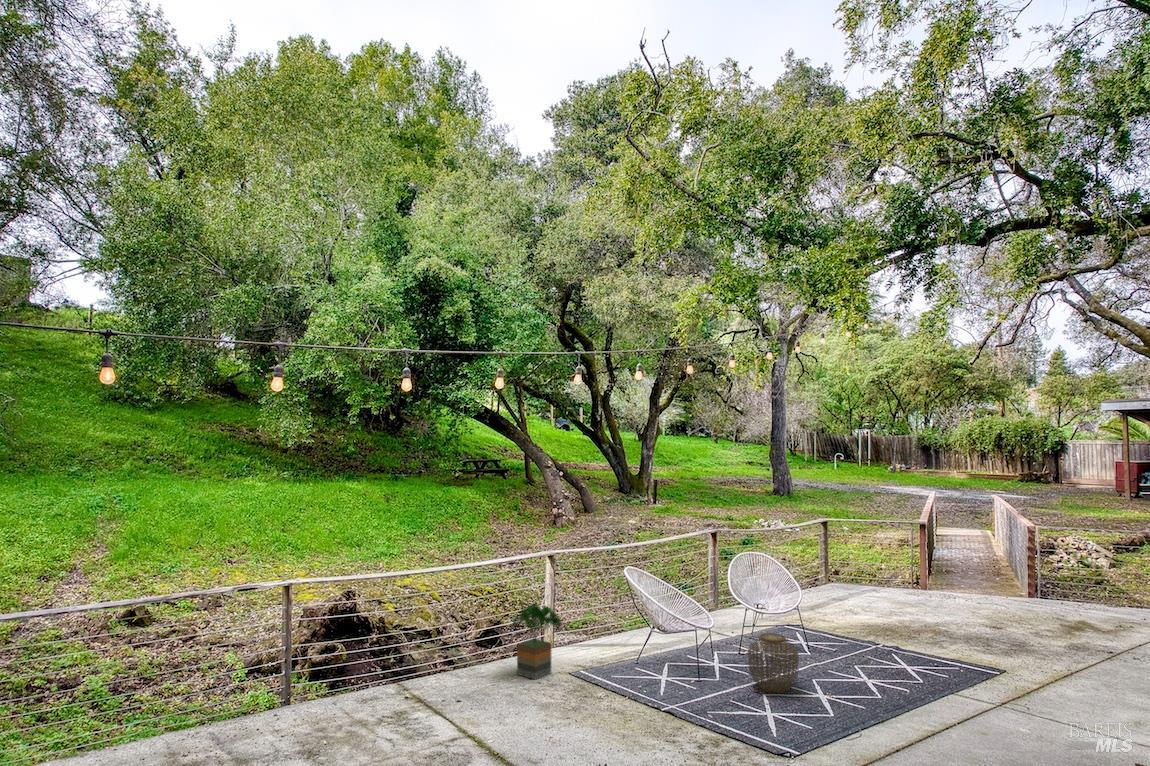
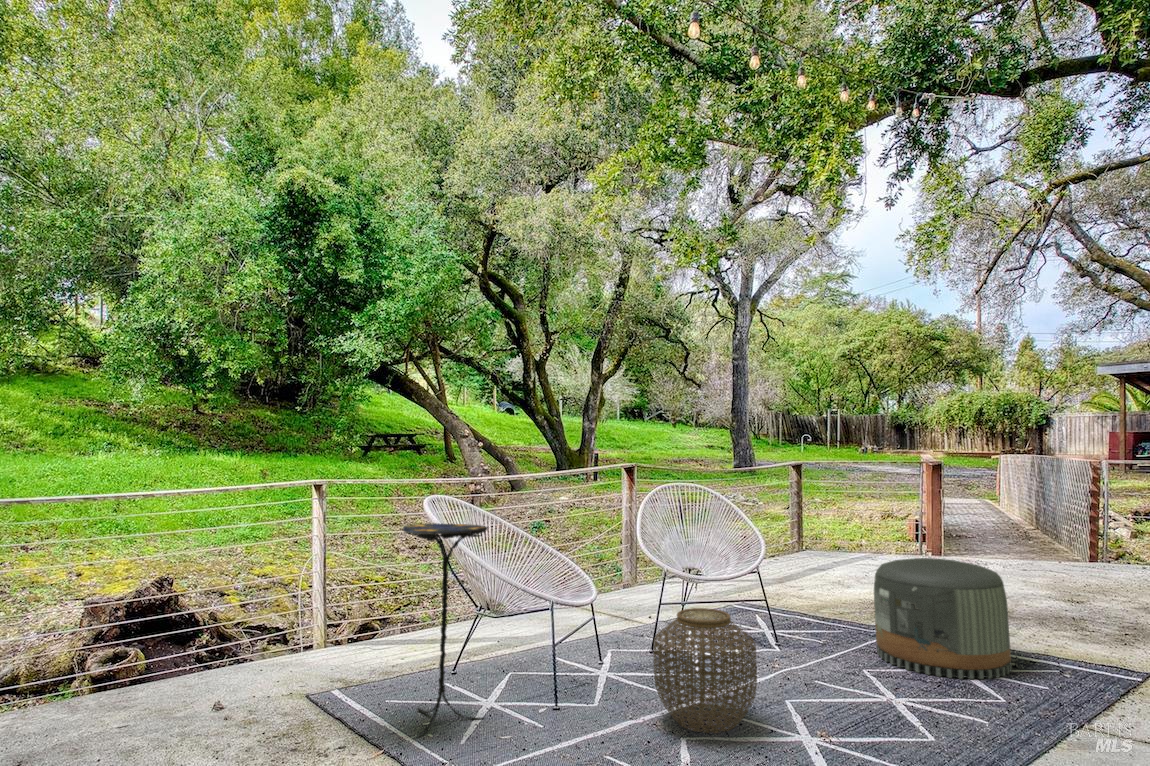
side table: none [625,587,667,690] -> present [403,523,488,735]
potted tree: present [512,605,562,679] -> none [184,563,295,715]
pouf: none [863,605,936,672] -> present [874,558,1012,679]

